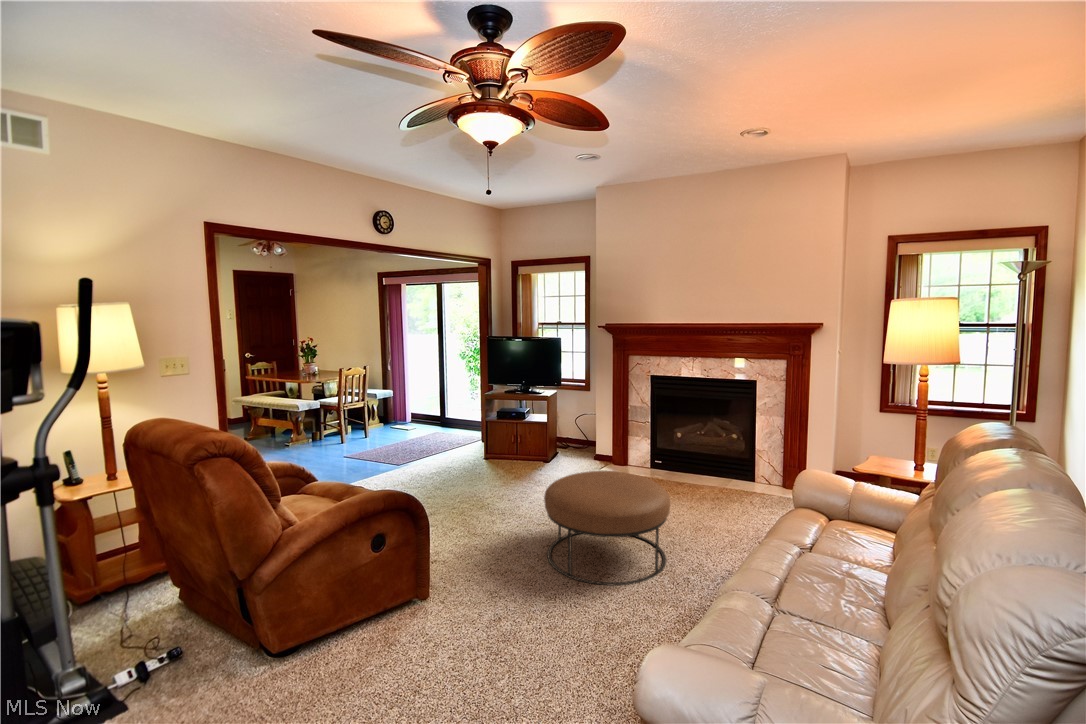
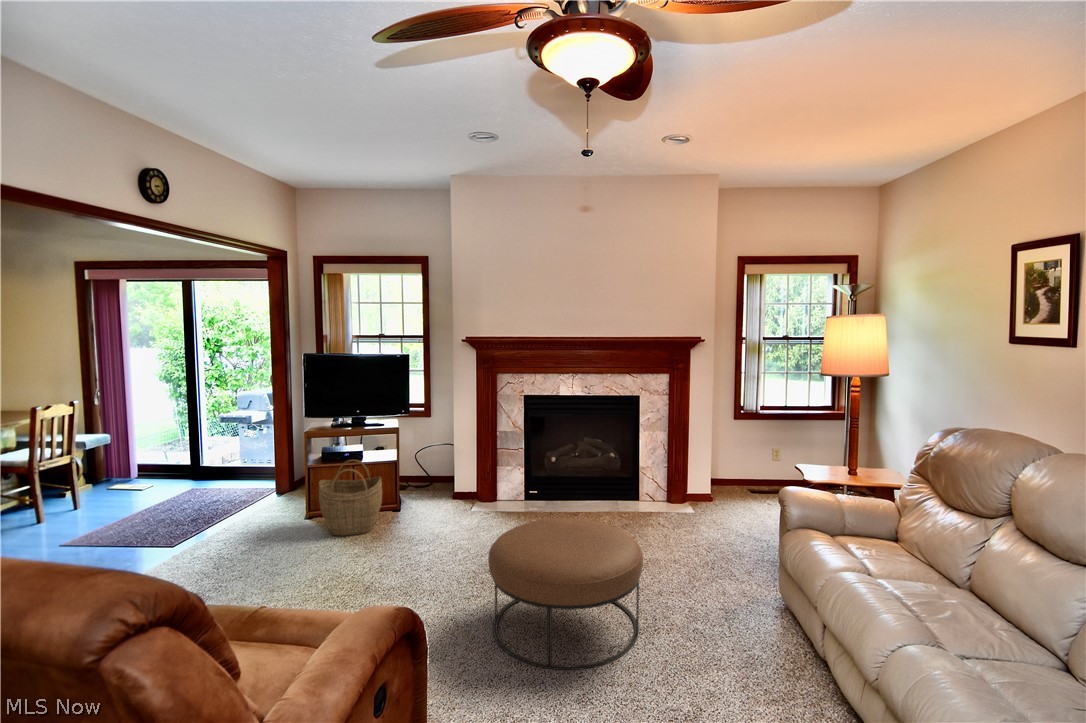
woven basket: none [487,416,532,471] -> present [319,460,382,536]

